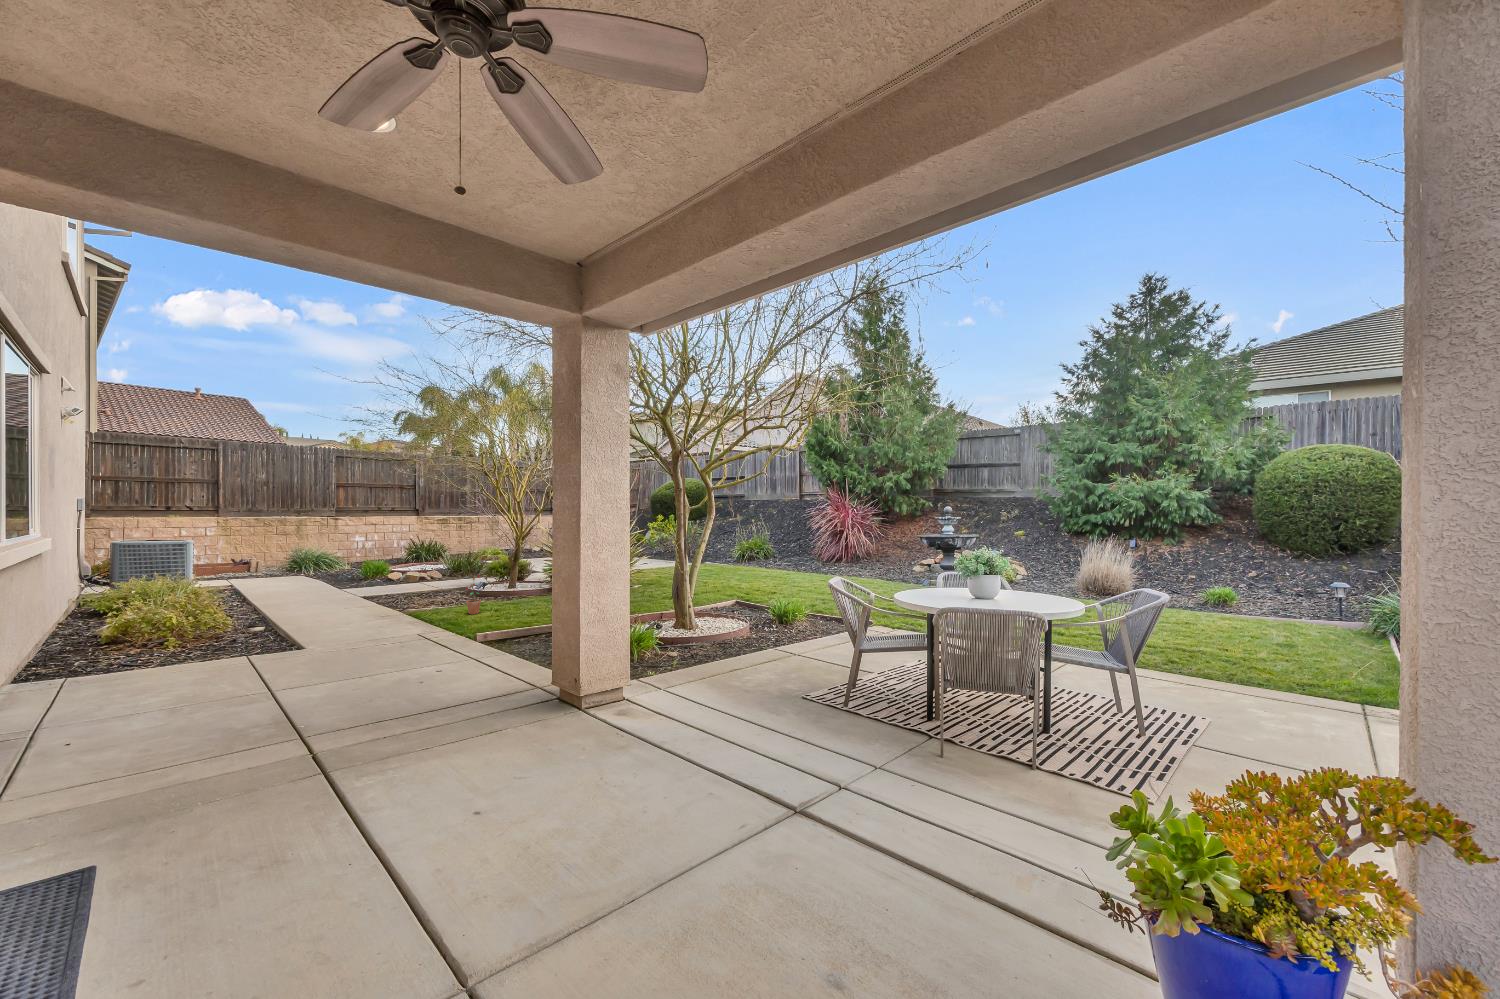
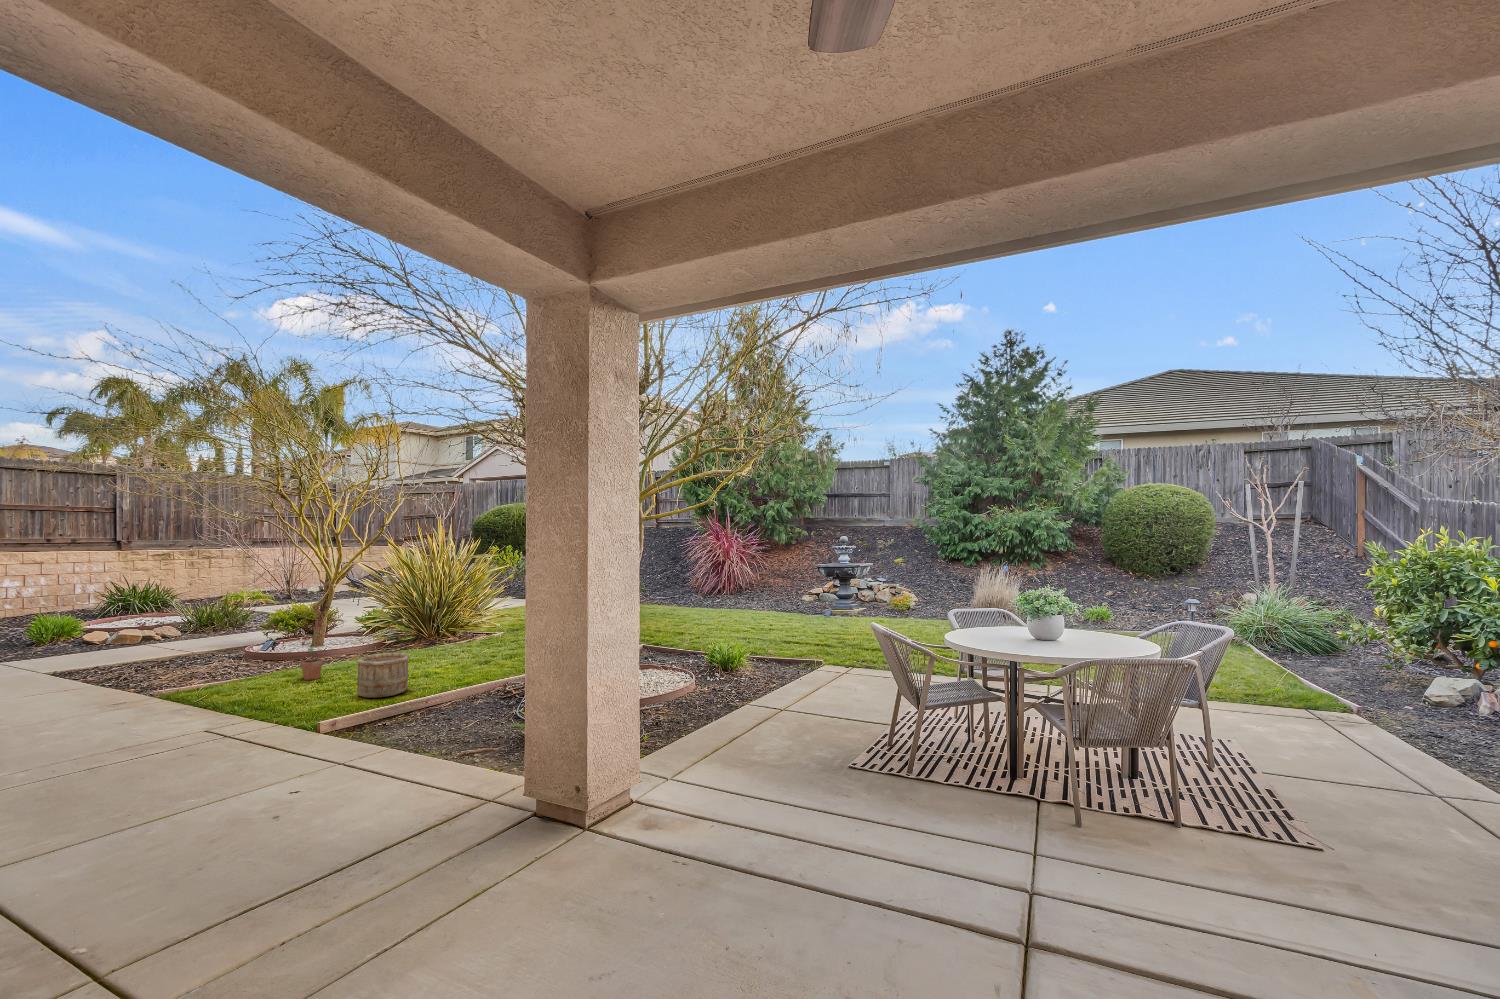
wooden bucket: none [484,599,520,630] -> present [356,653,410,698]

